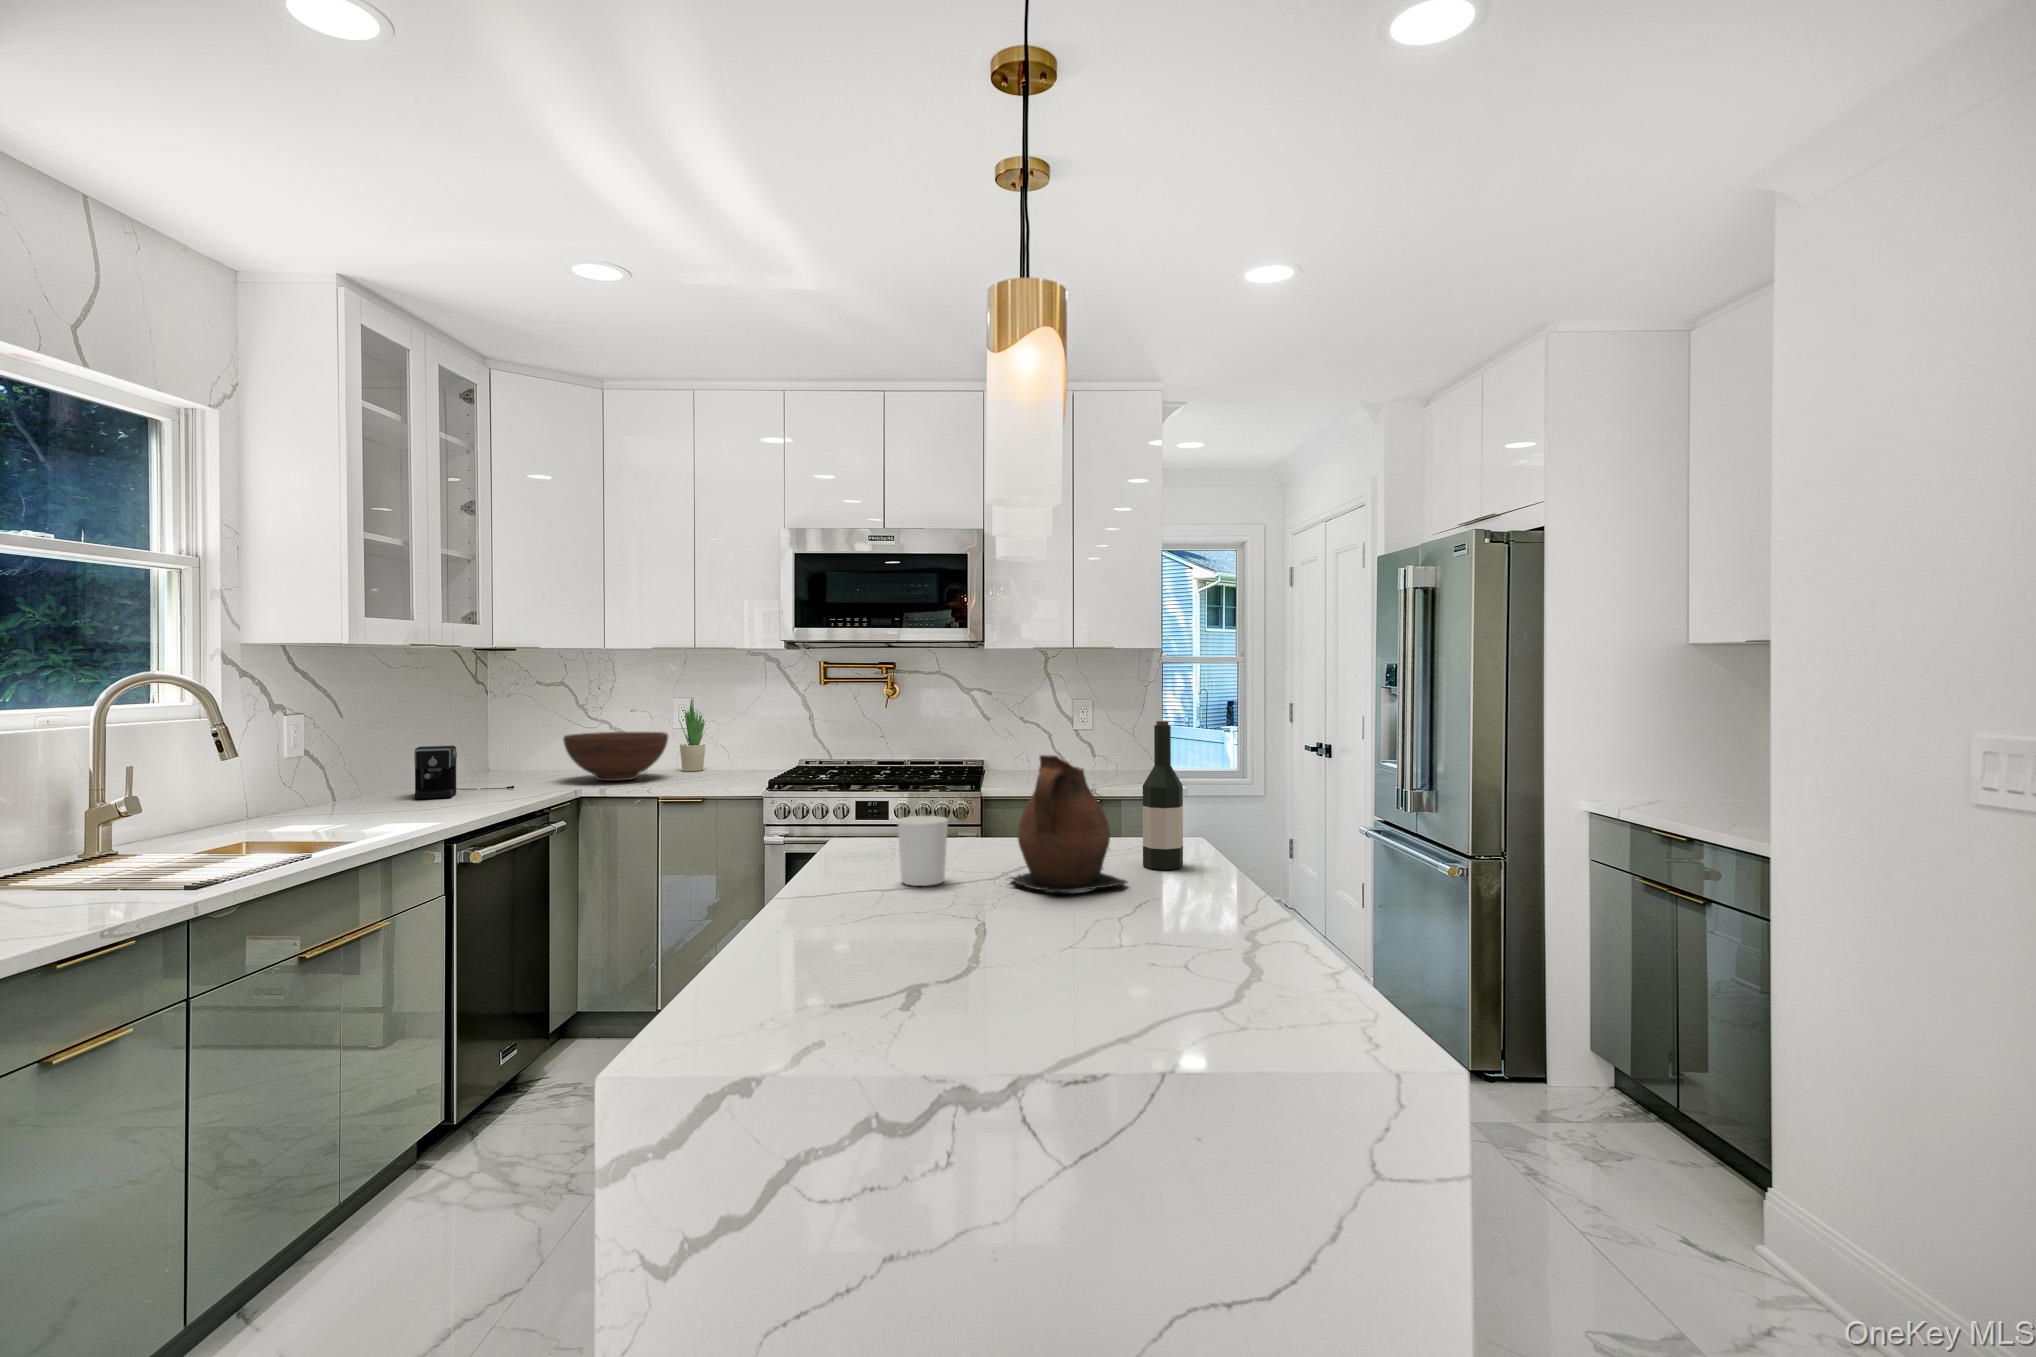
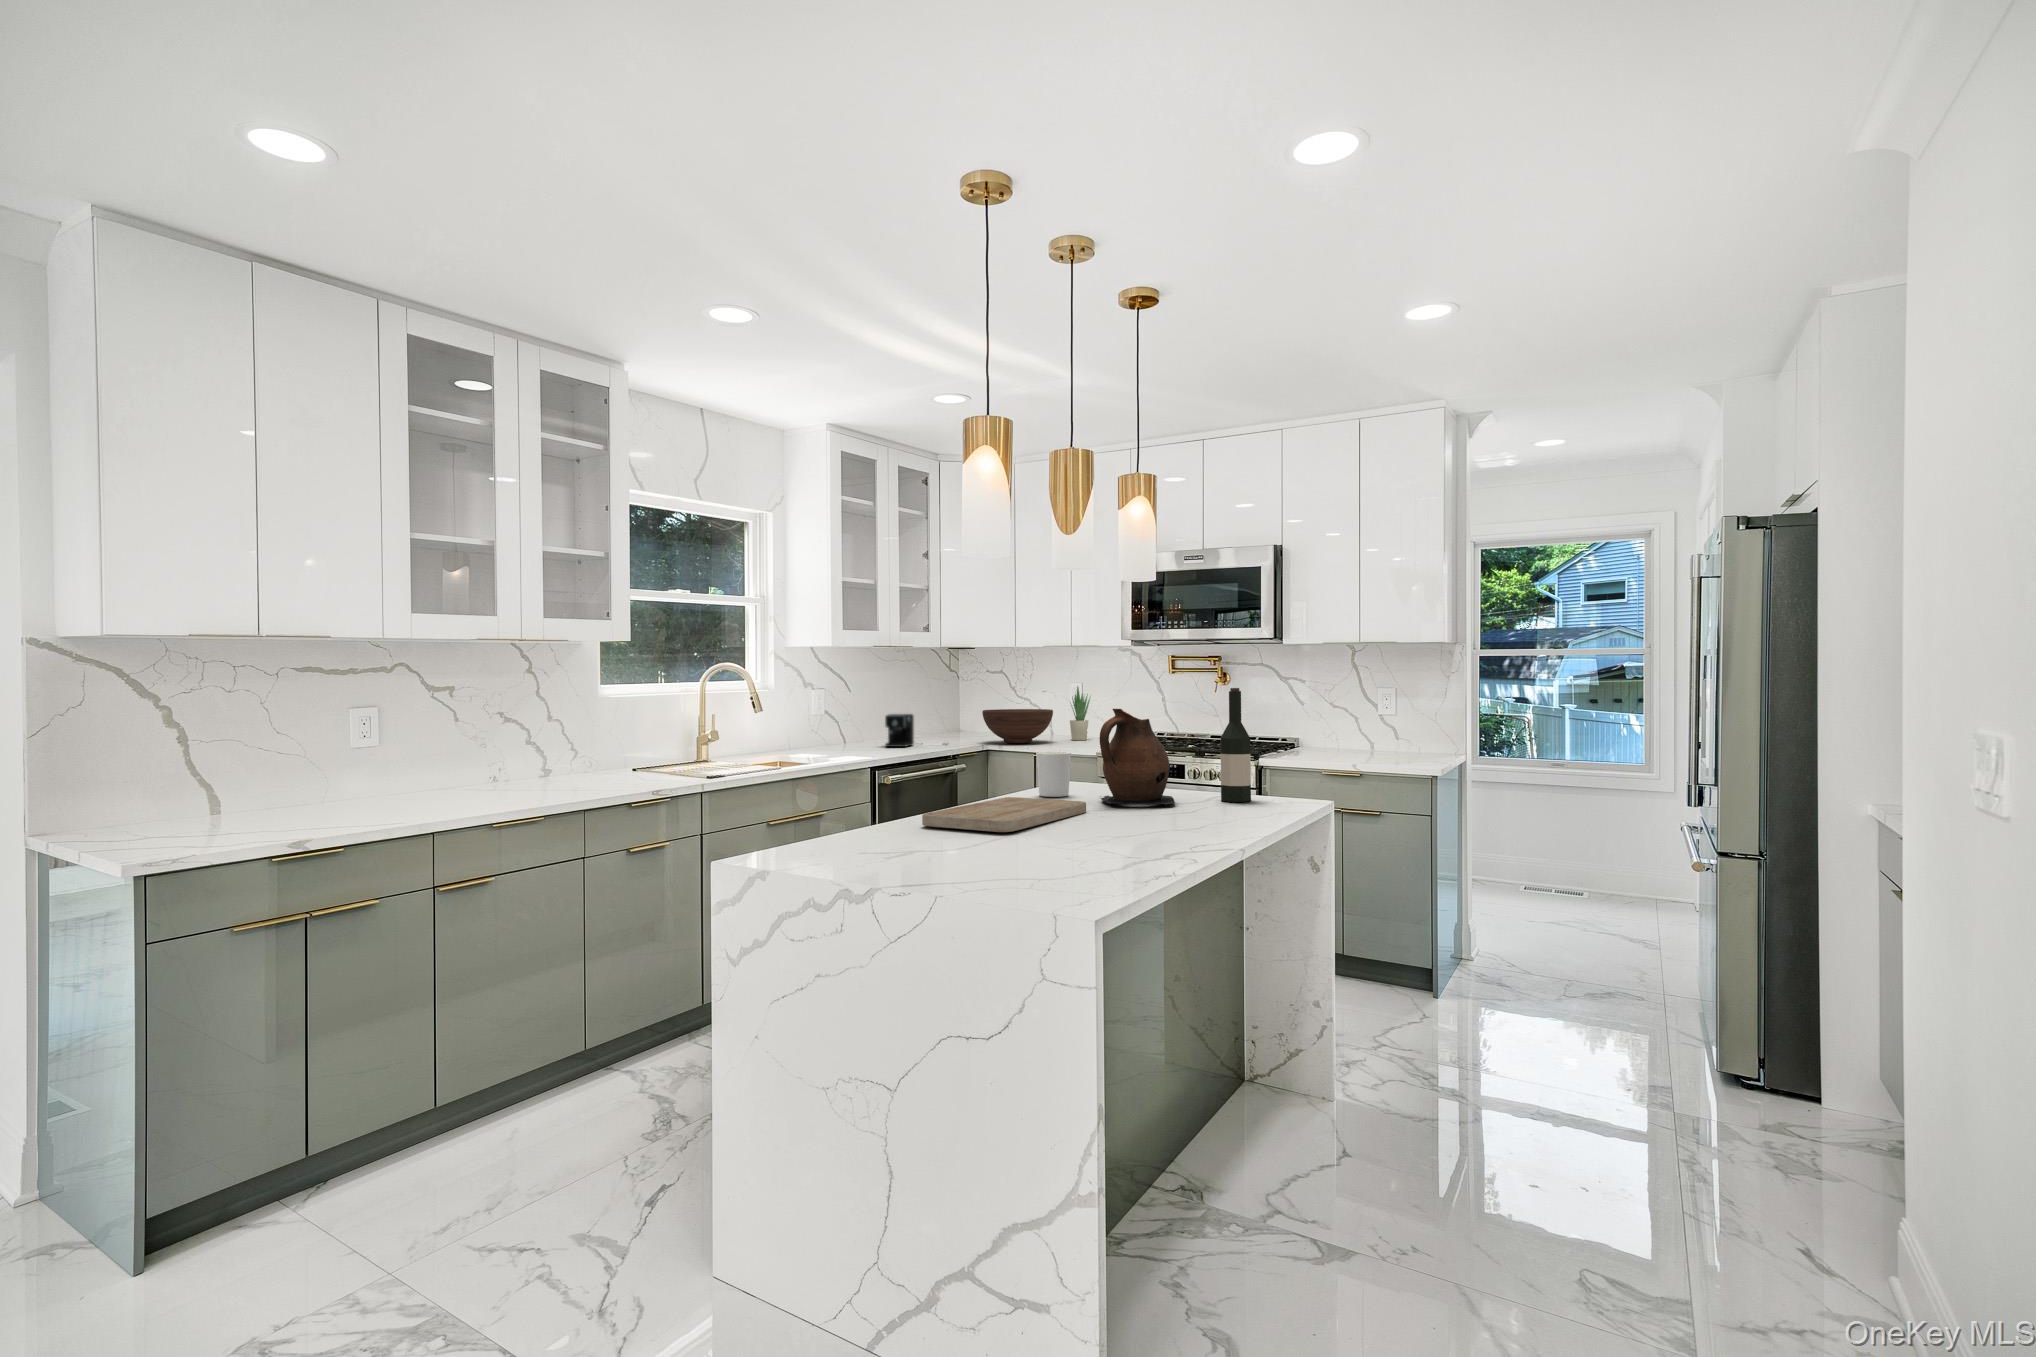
cutting board: none [896,896,1075,984] -> present [922,797,1086,832]

